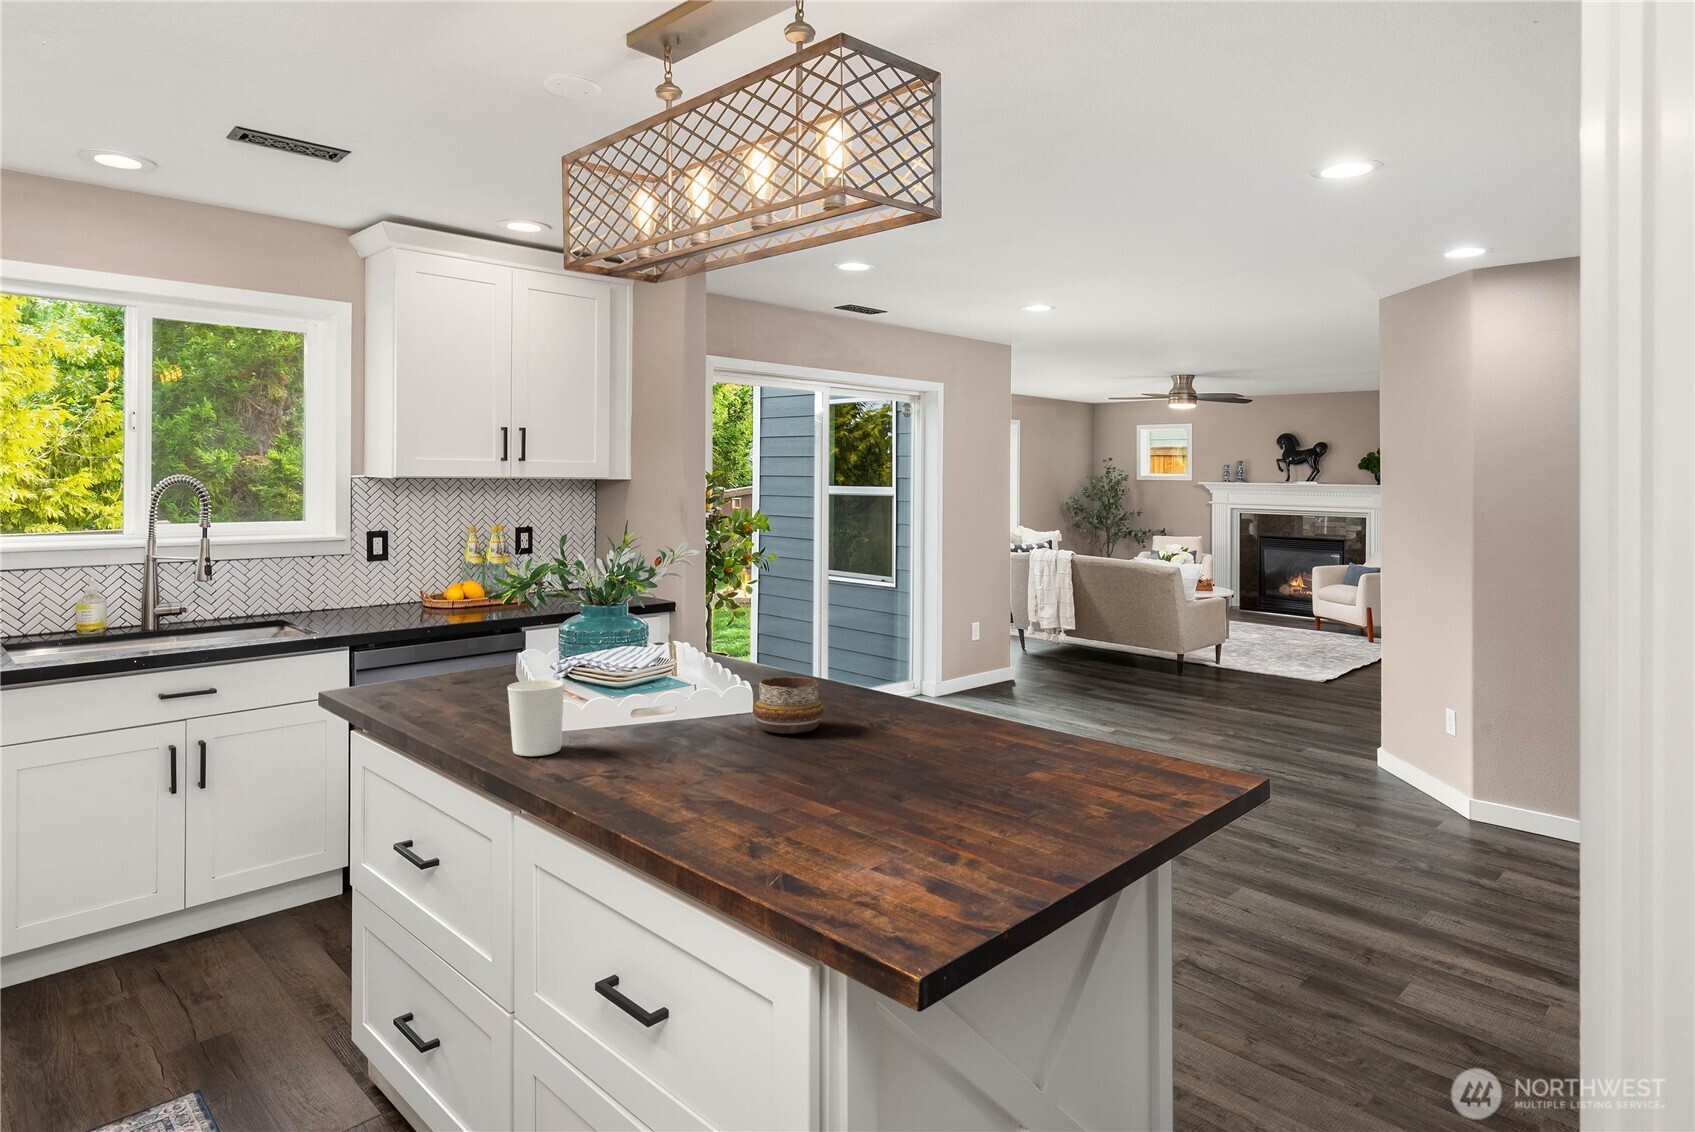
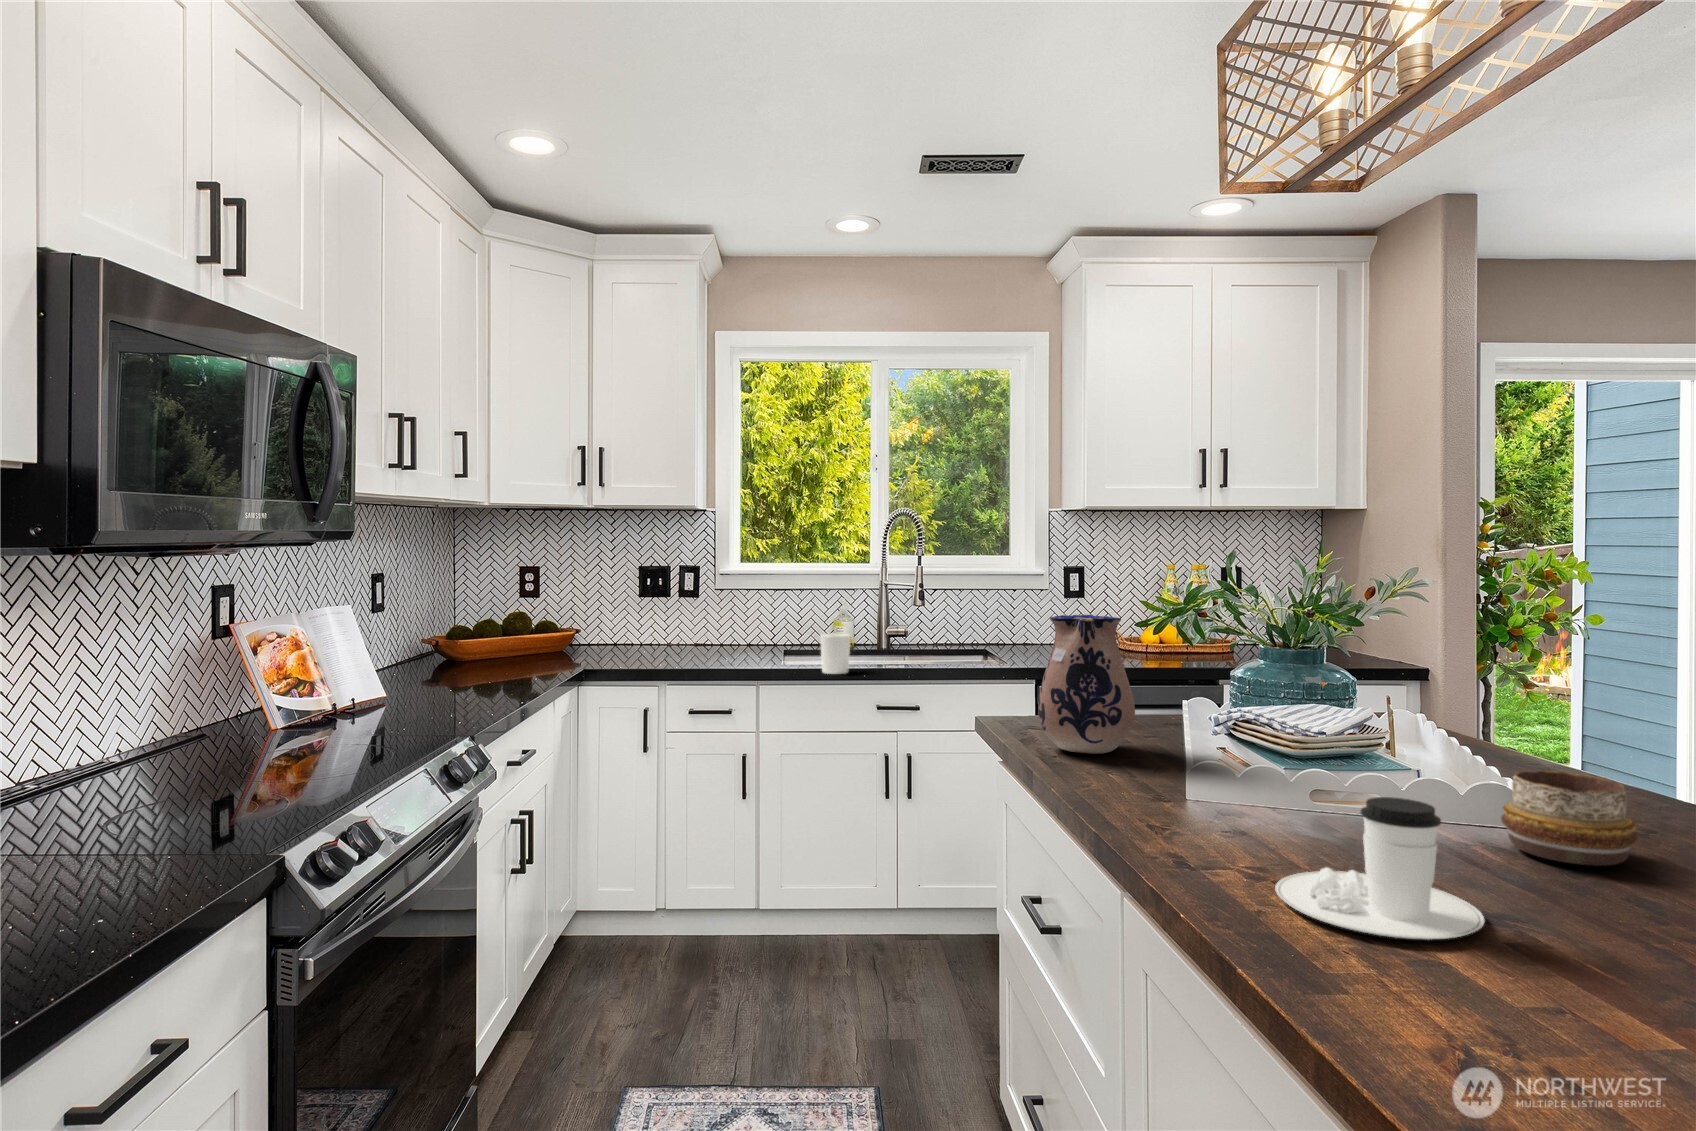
ceramic pitcher: none [399,588,488,711] -> present [1038,615,1135,754]
candle holder: present [507,680,564,756] -> present [820,633,851,674]
coffee cup: none [629,707,752,797] -> present [1275,797,1484,940]

